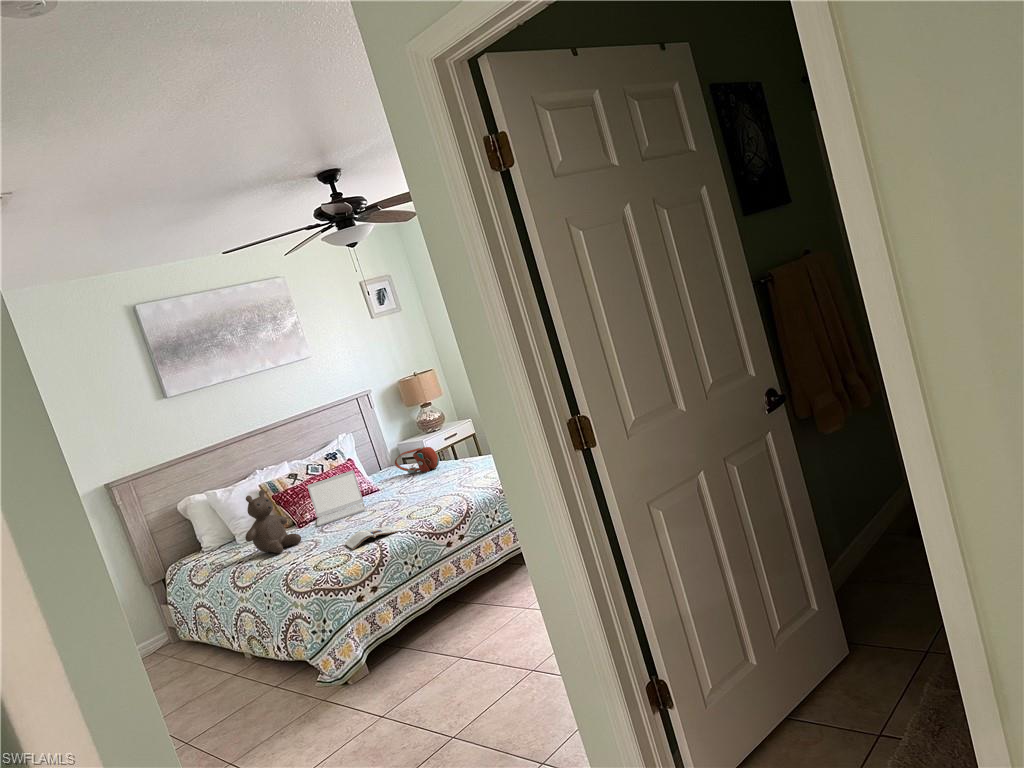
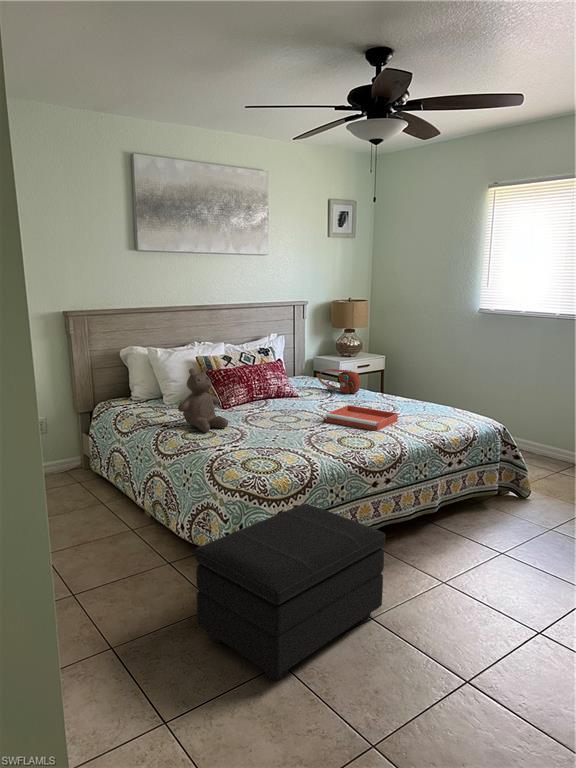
laptop: present [307,471,365,526] -> none [241,373,290,415]
tray: none [397,473,470,504] -> present [326,405,398,431]
magazine: present [345,526,398,550] -> none [274,441,332,461]
footstool: none [278,578,469,733] -> present [196,503,385,681]

